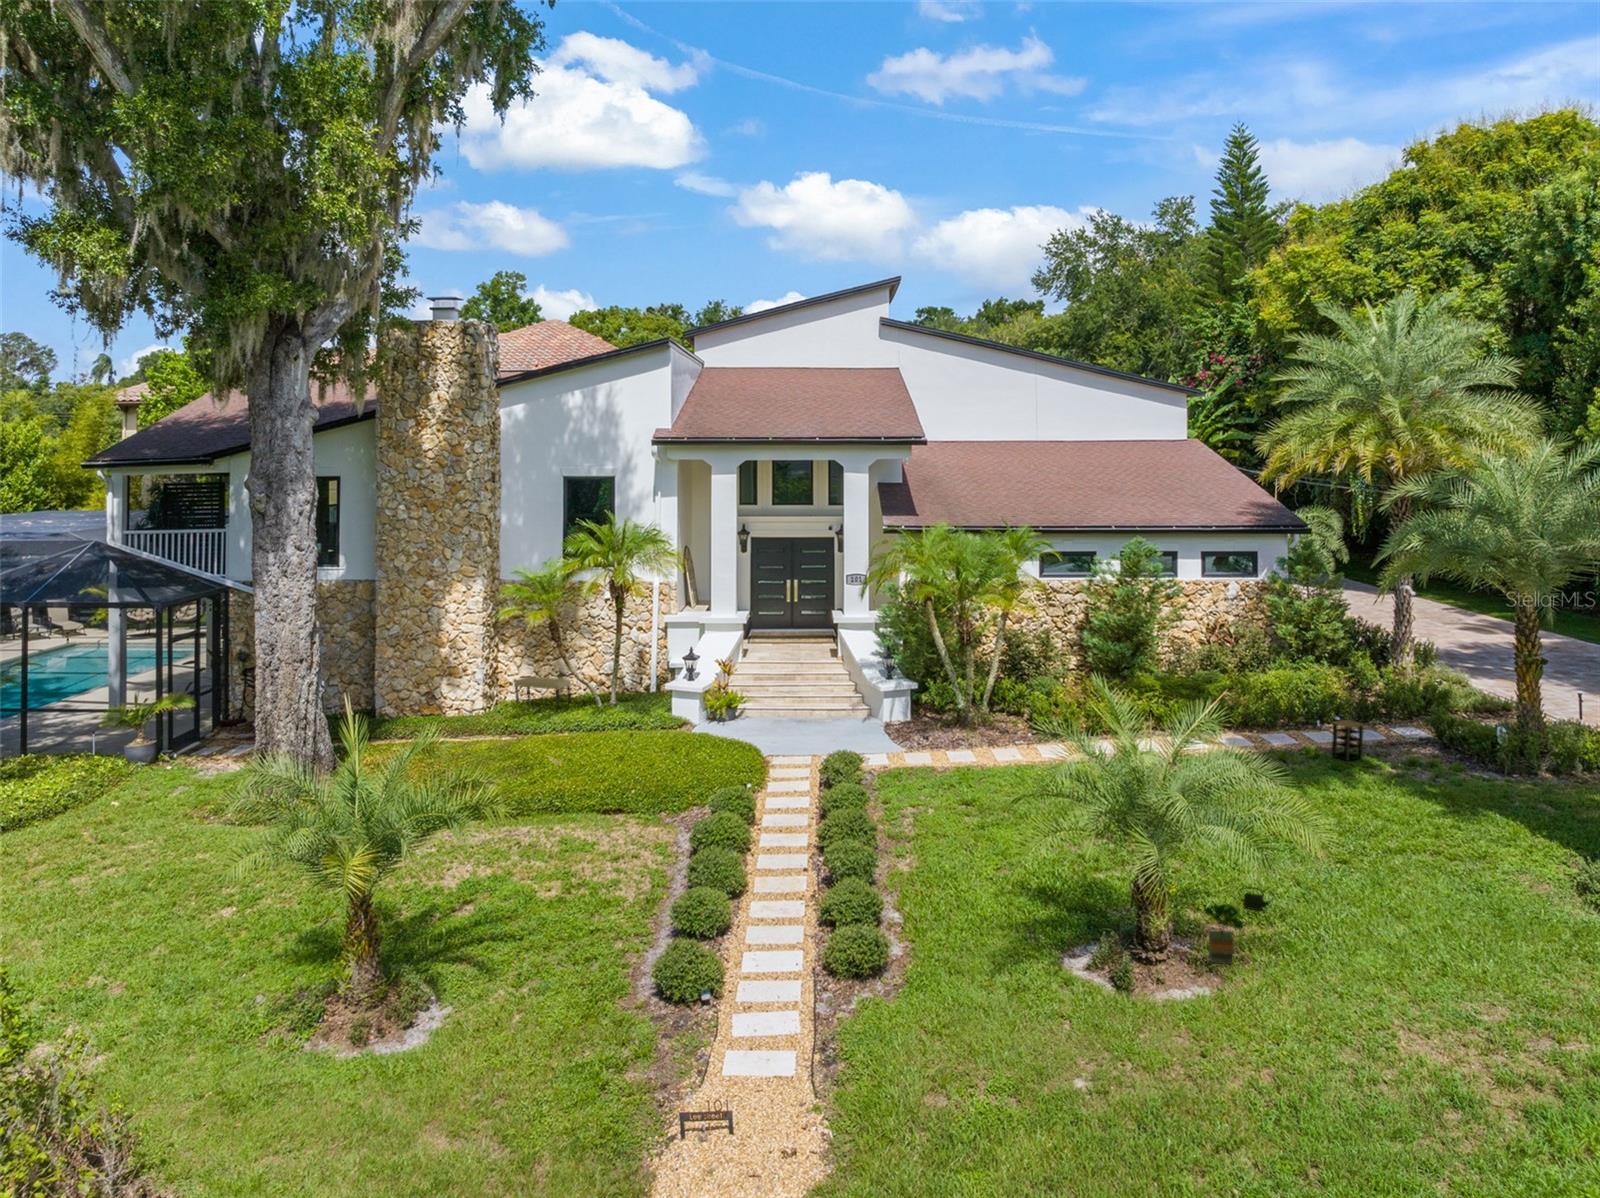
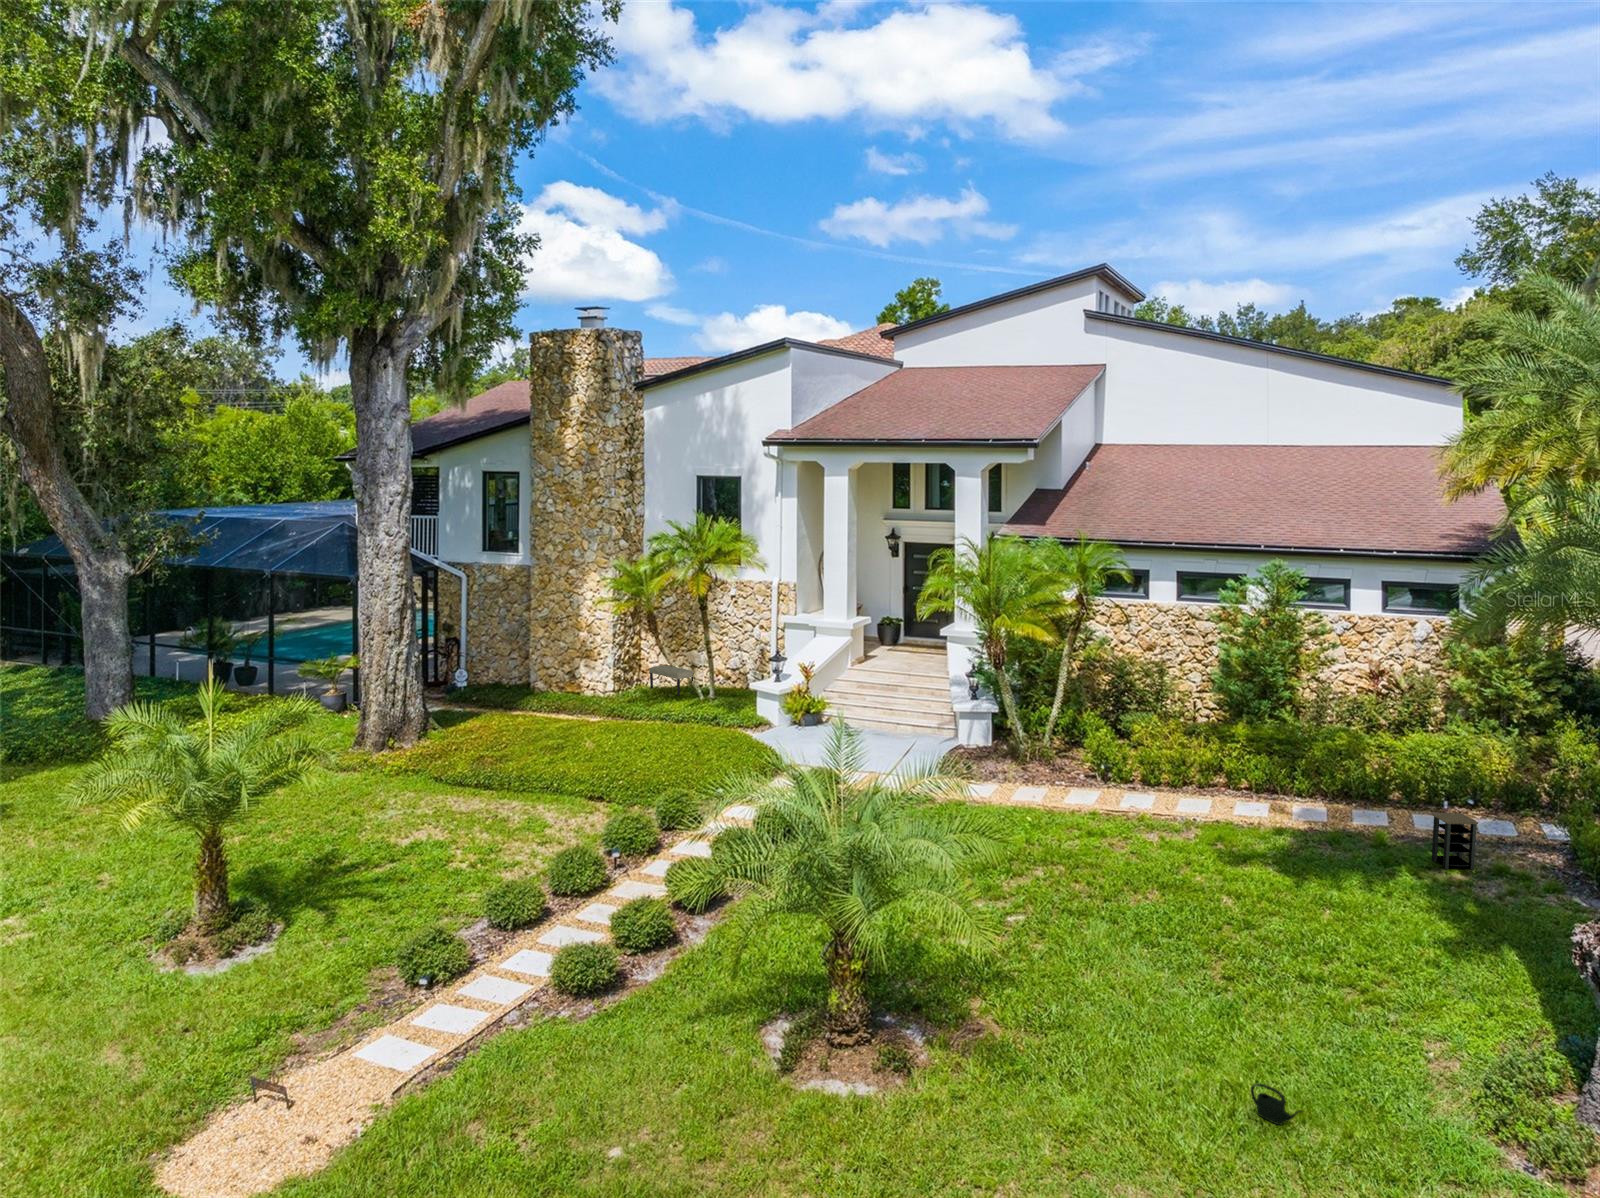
watering can: present [1239,887,1272,910] -> present [1251,1083,1302,1125]
potted tree: present [1204,904,1243,964] -> none [879,1032,927,1119]

